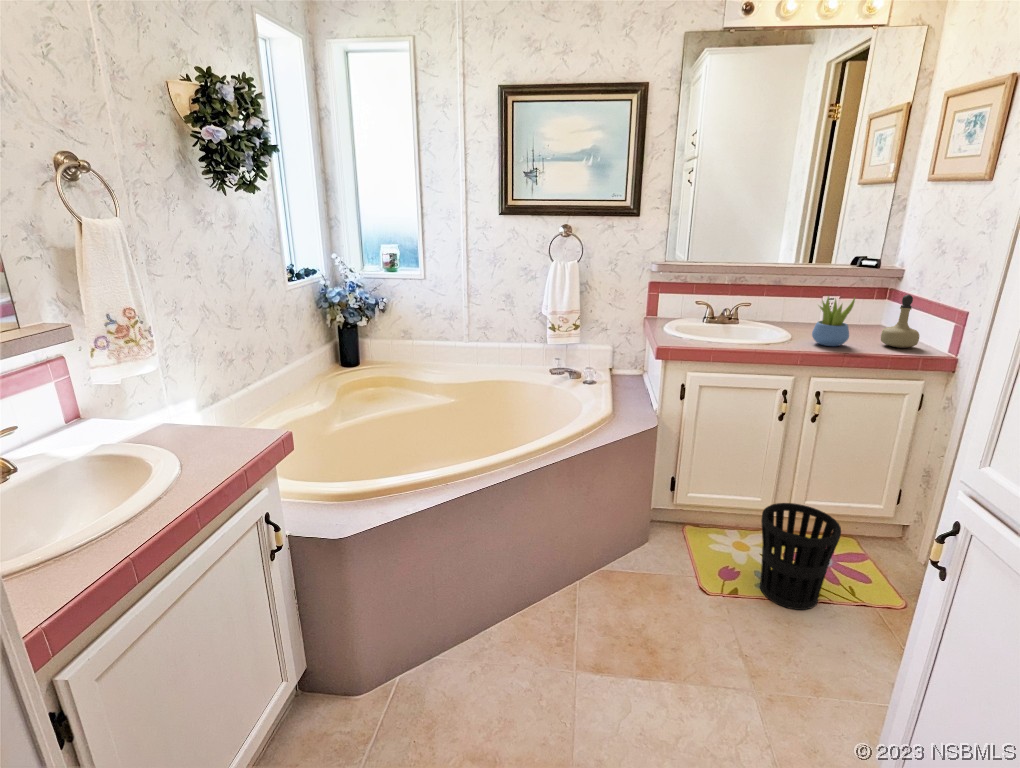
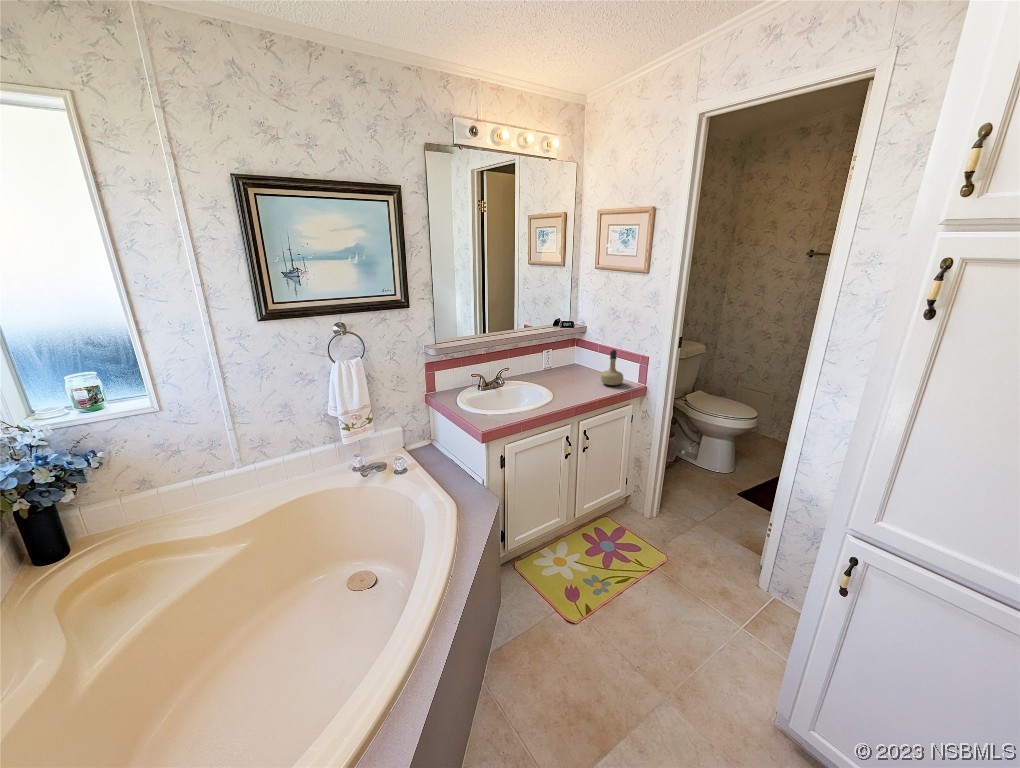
succulent plant: present [812,296,855,346] -> none [567,357,591,395]
wastebasket: present [760,503,841,610] -> none [588,517,643,600]

